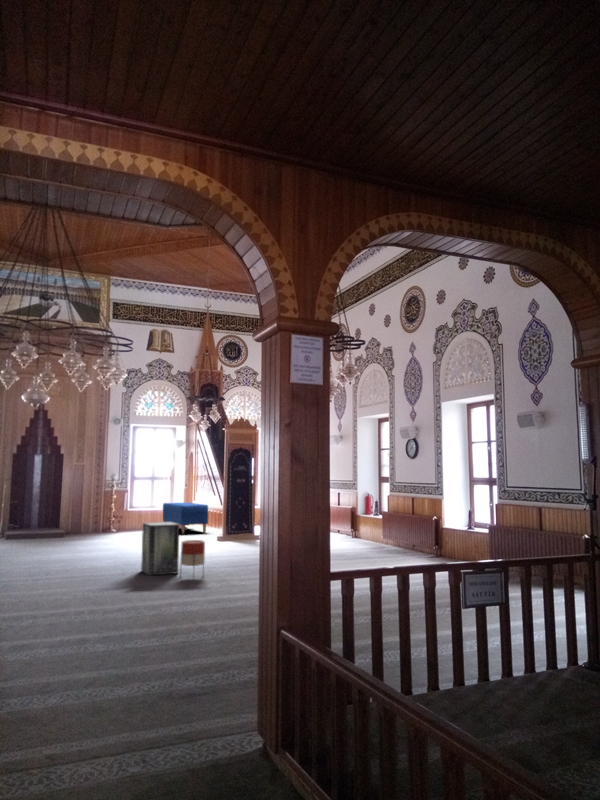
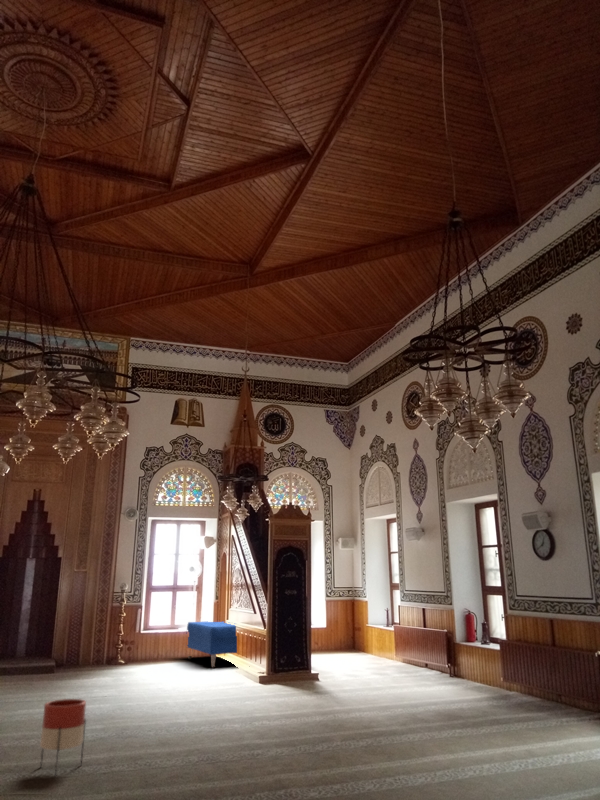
storage box: present [141,522,179,575] -> none [141,664,204,763]
planter: present [181,540,205,566] -> present [40,699,86,771]

